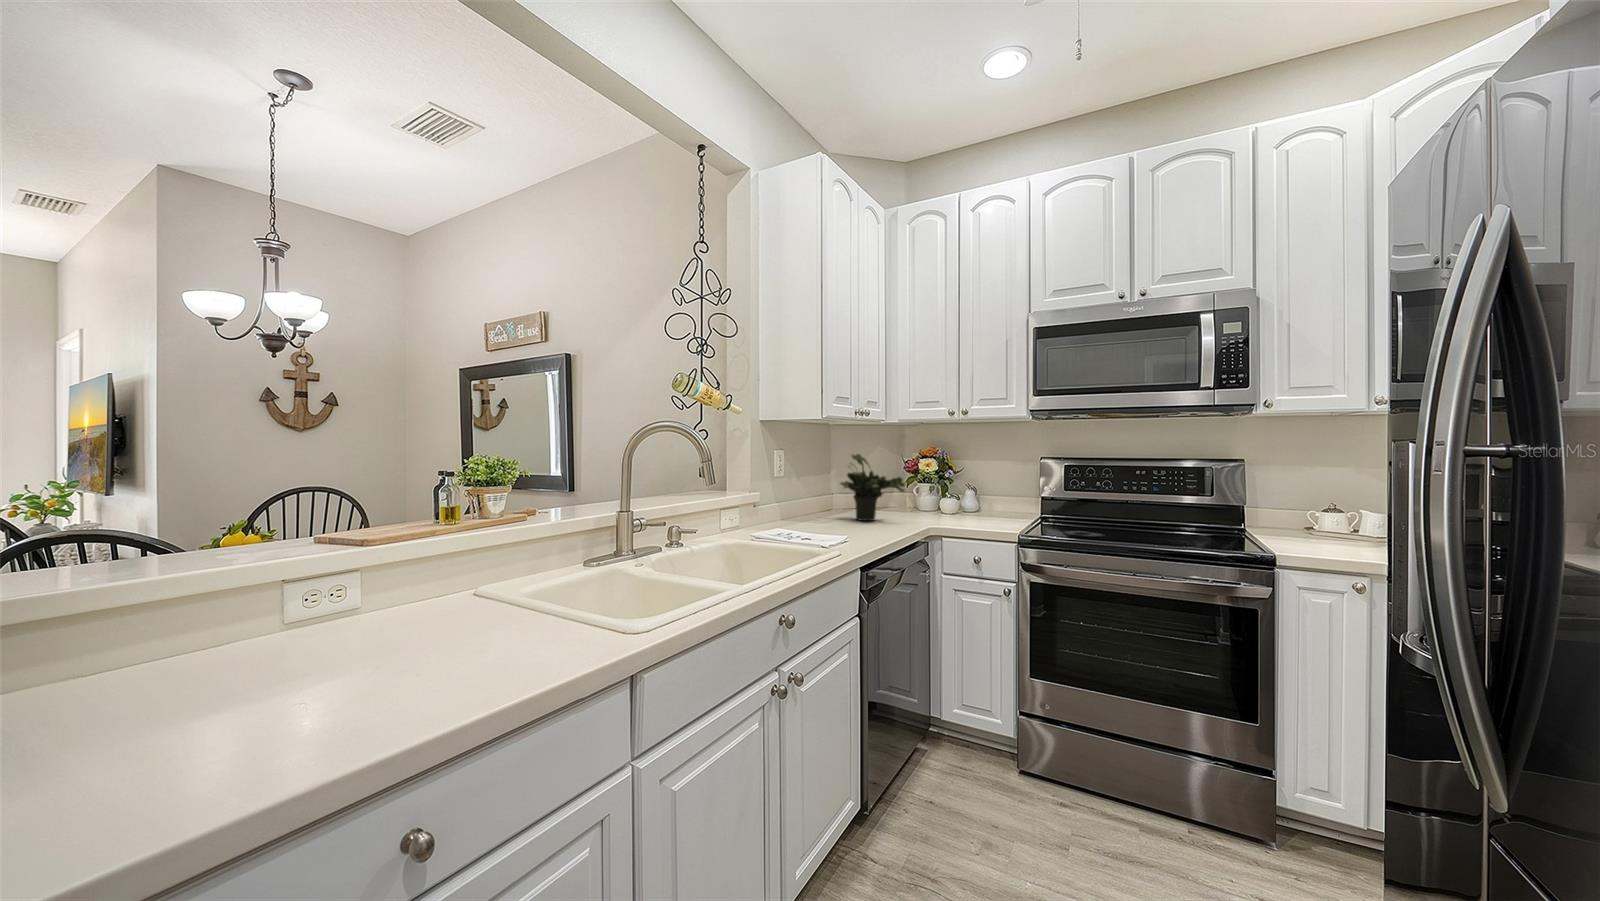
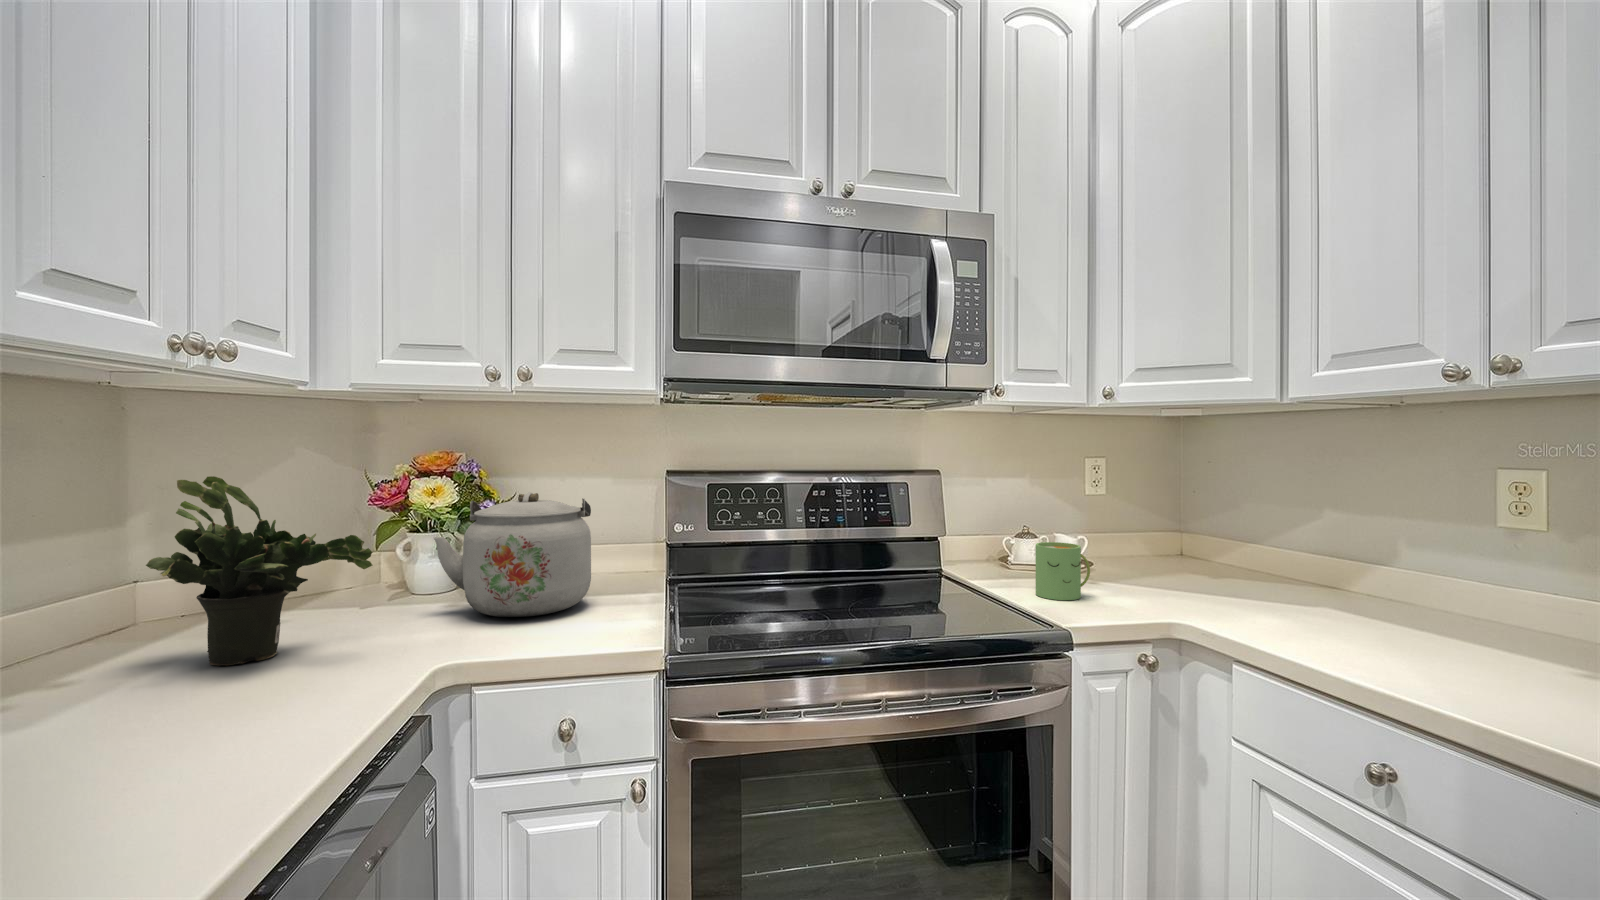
kettle: none [927,465,999,521] -> present [434,492,591,617]
mug: none [1302,509,1353,549] -> present [1036,542,1090,600]

